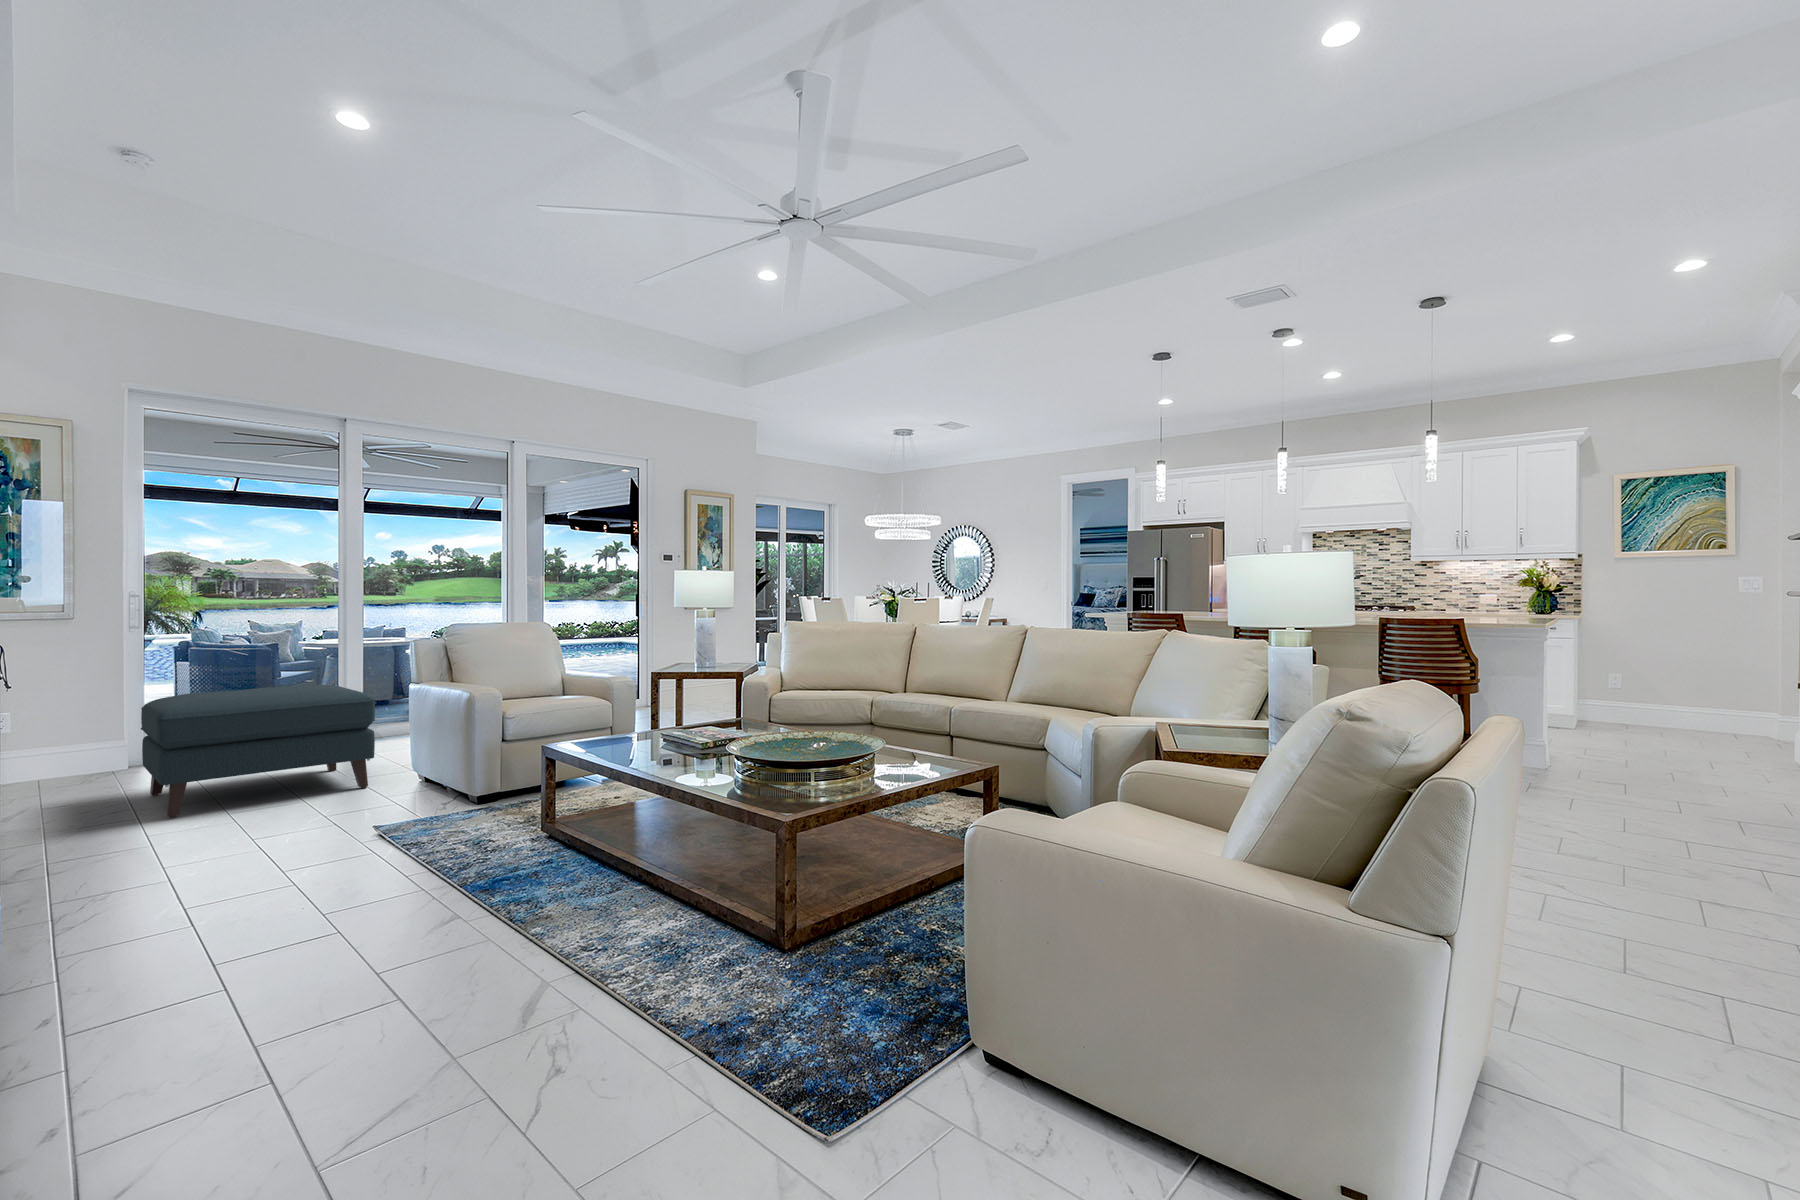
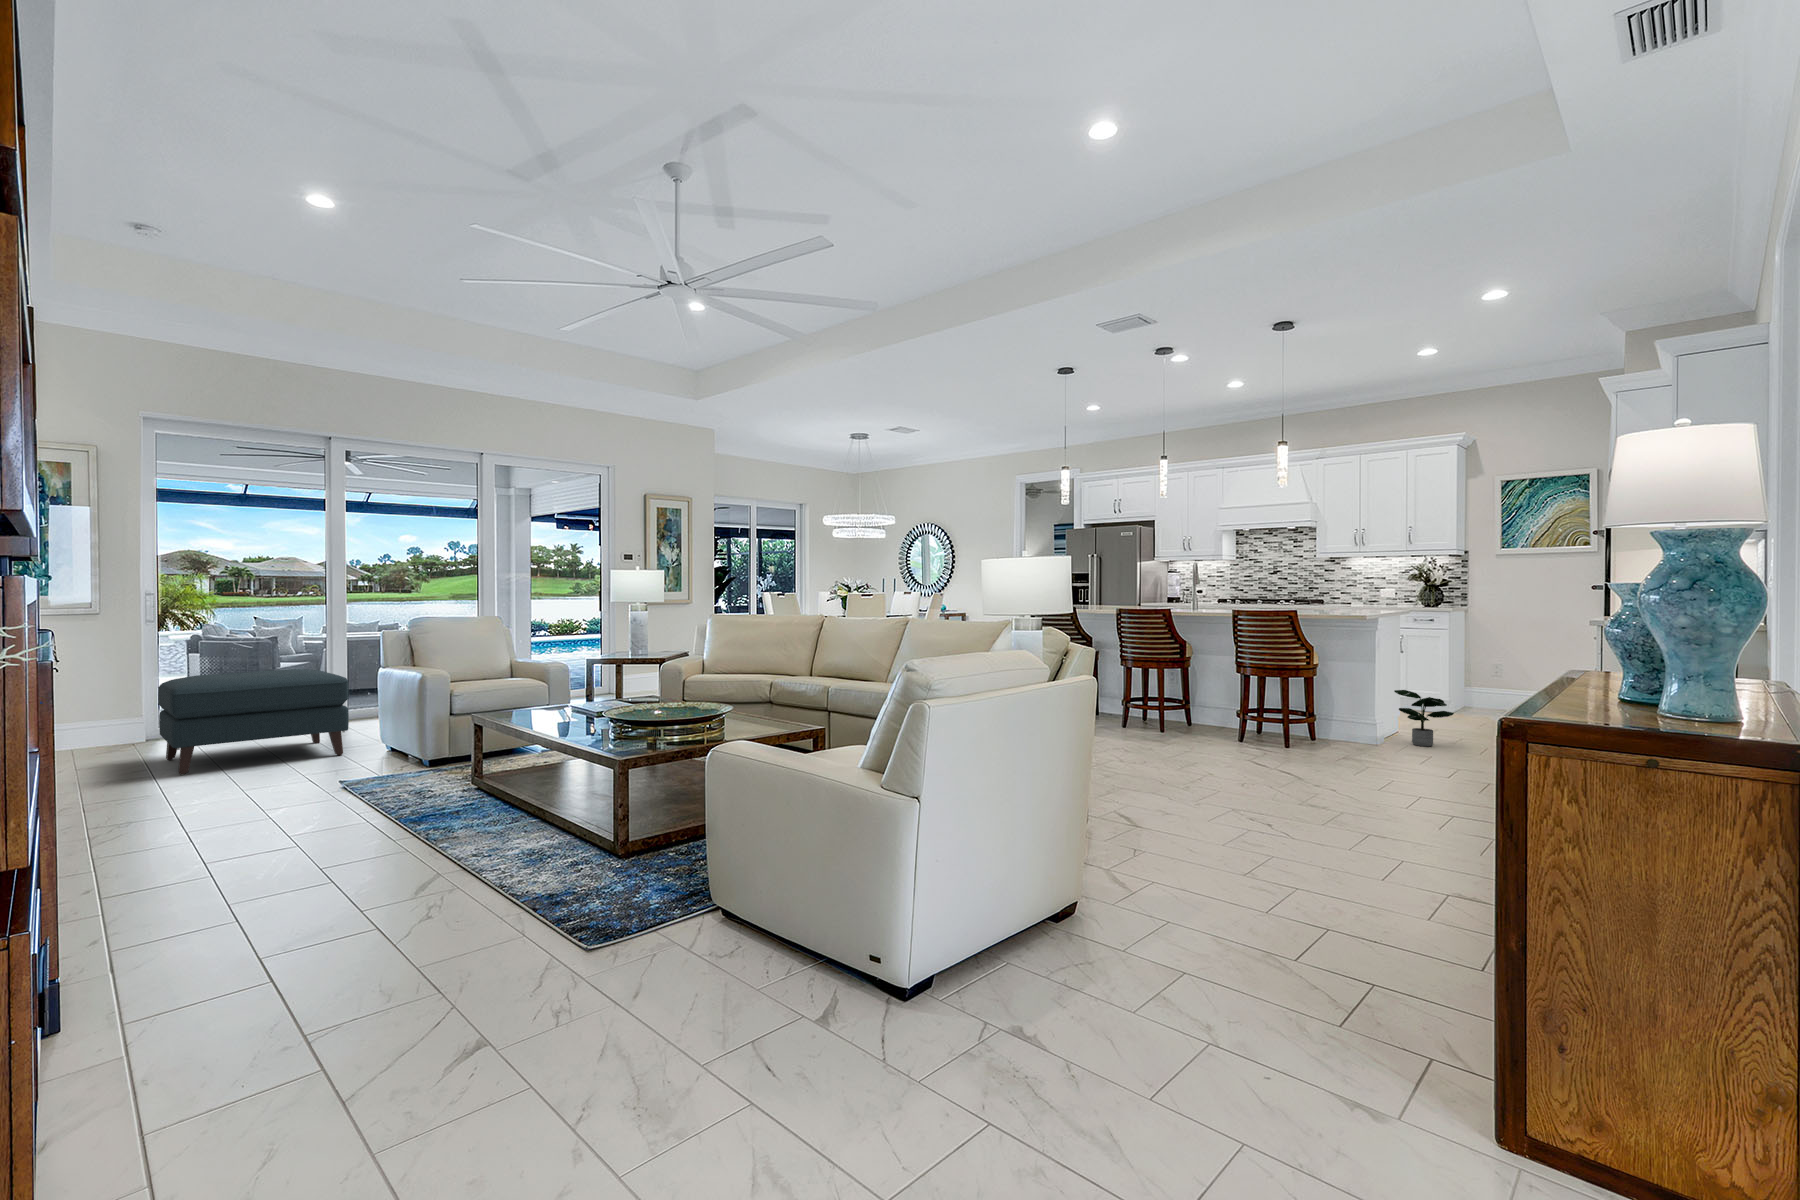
potted plant: none [1554,707,1627,770] -> present [1394,690,1454,746]

